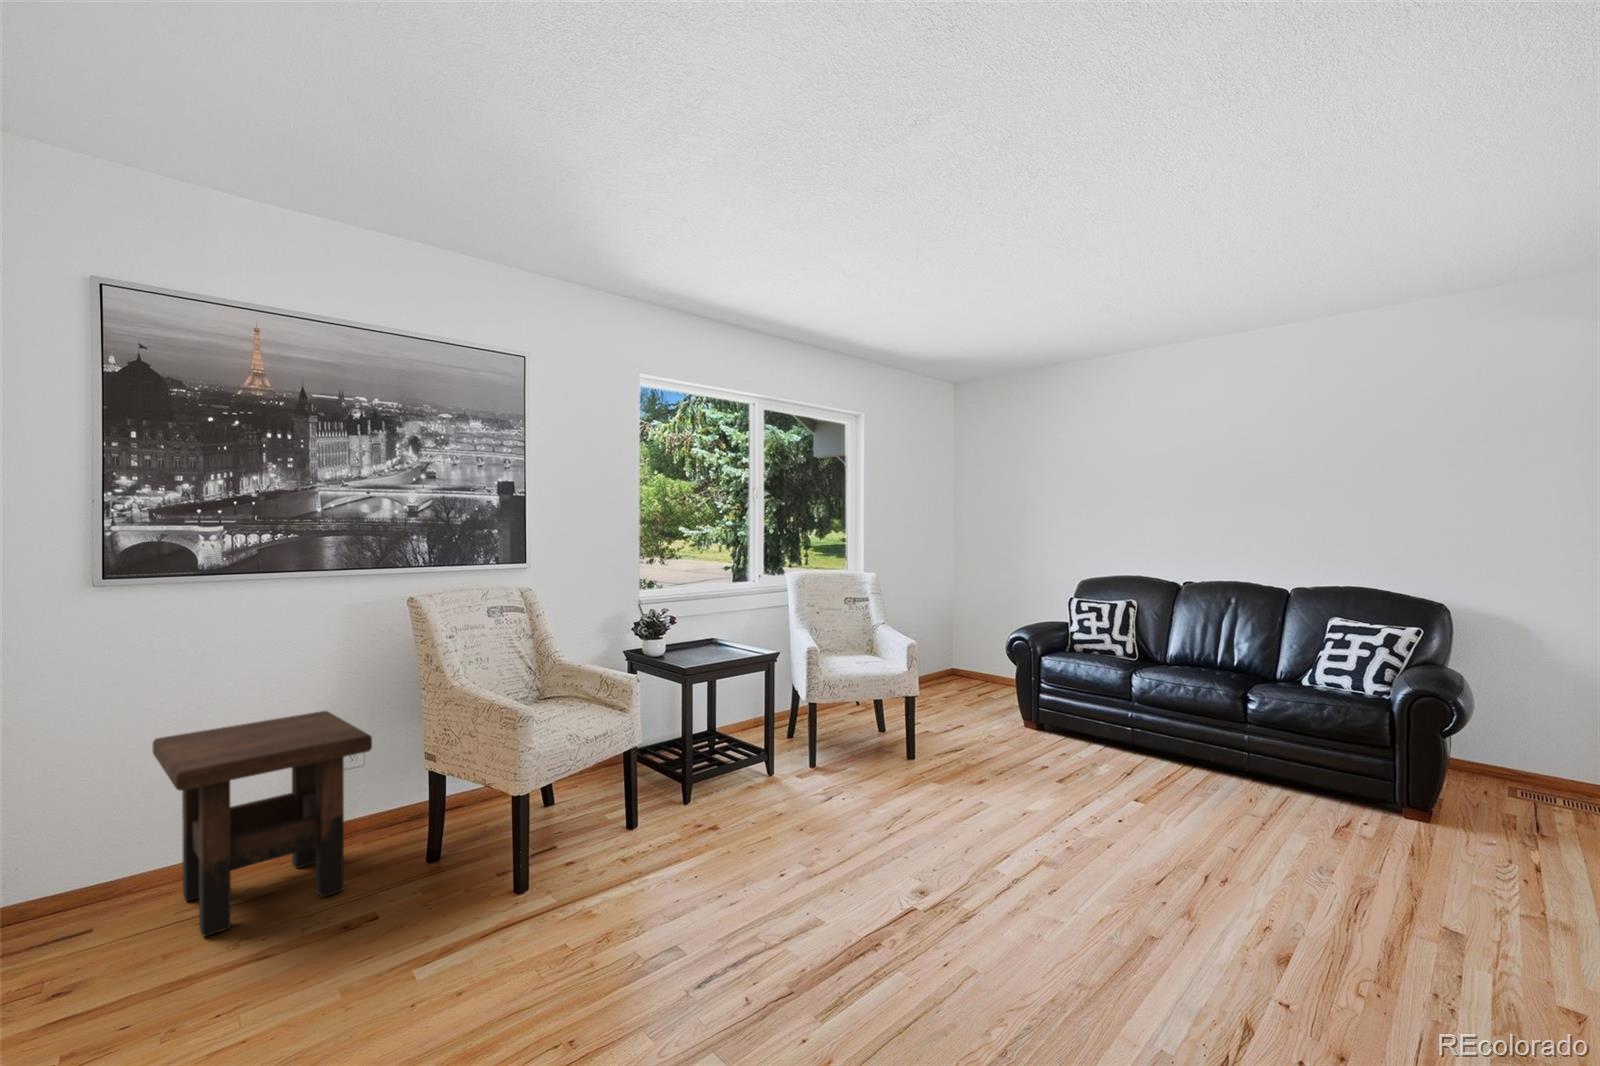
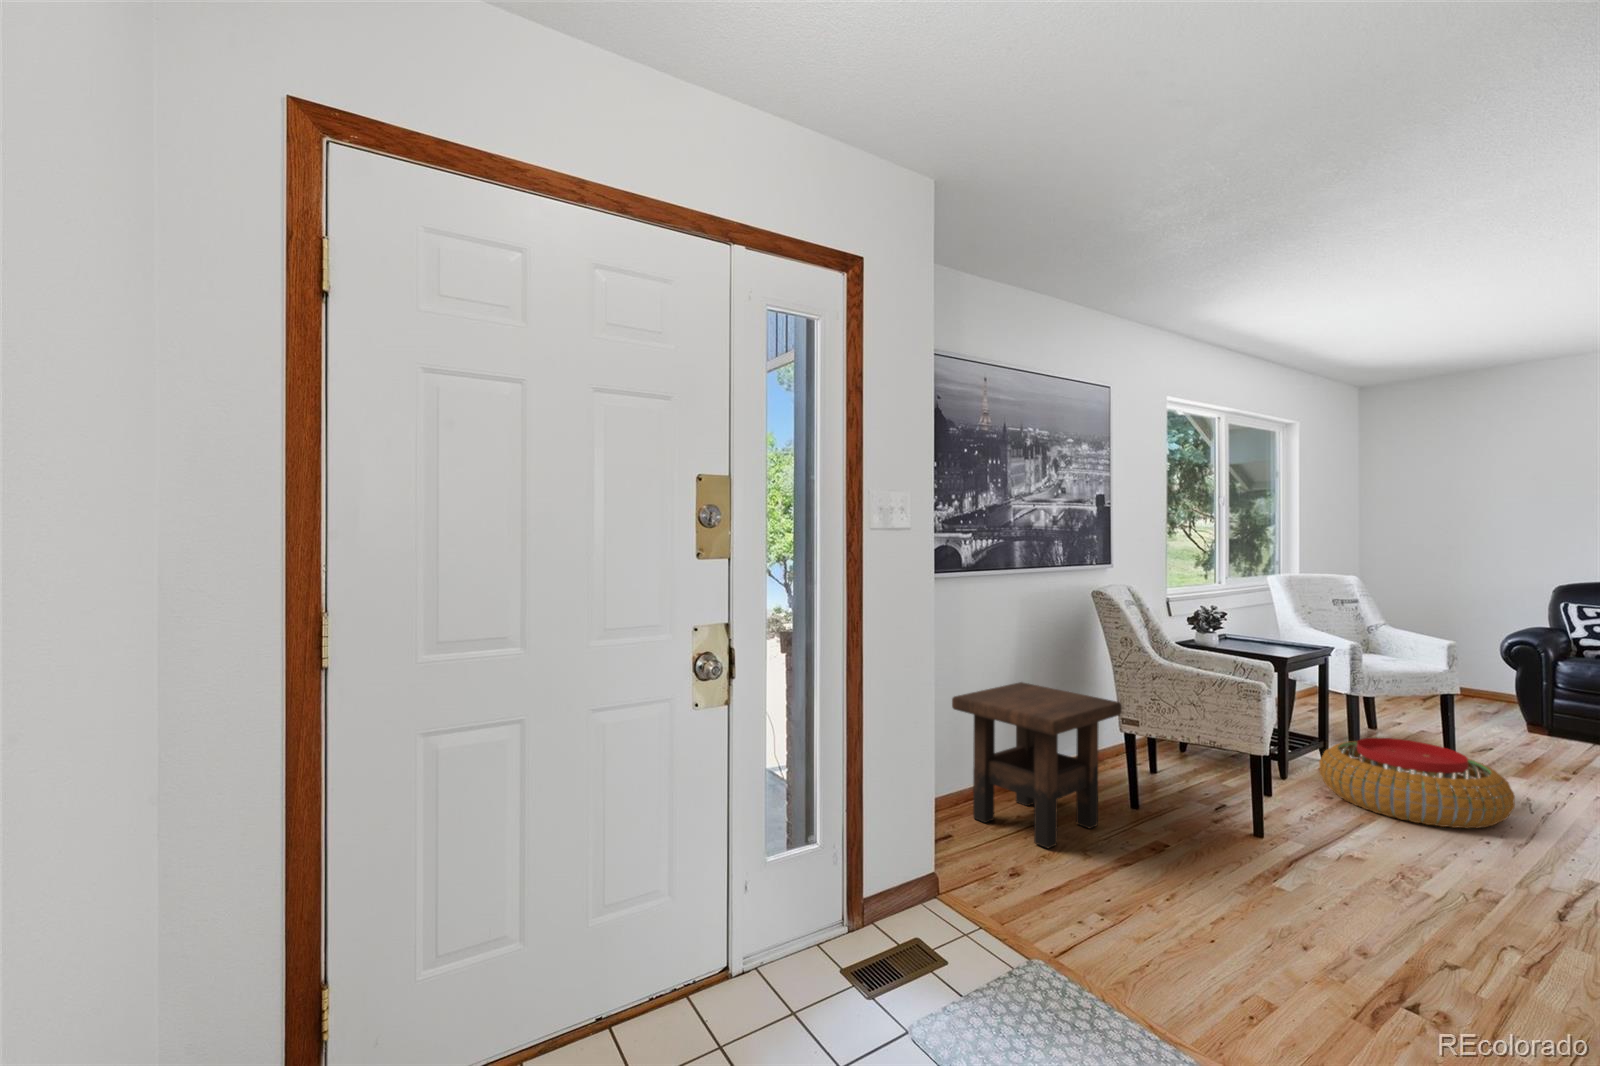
pouf: none [698,752,862,855] -> present [1319,738,1515,828]

